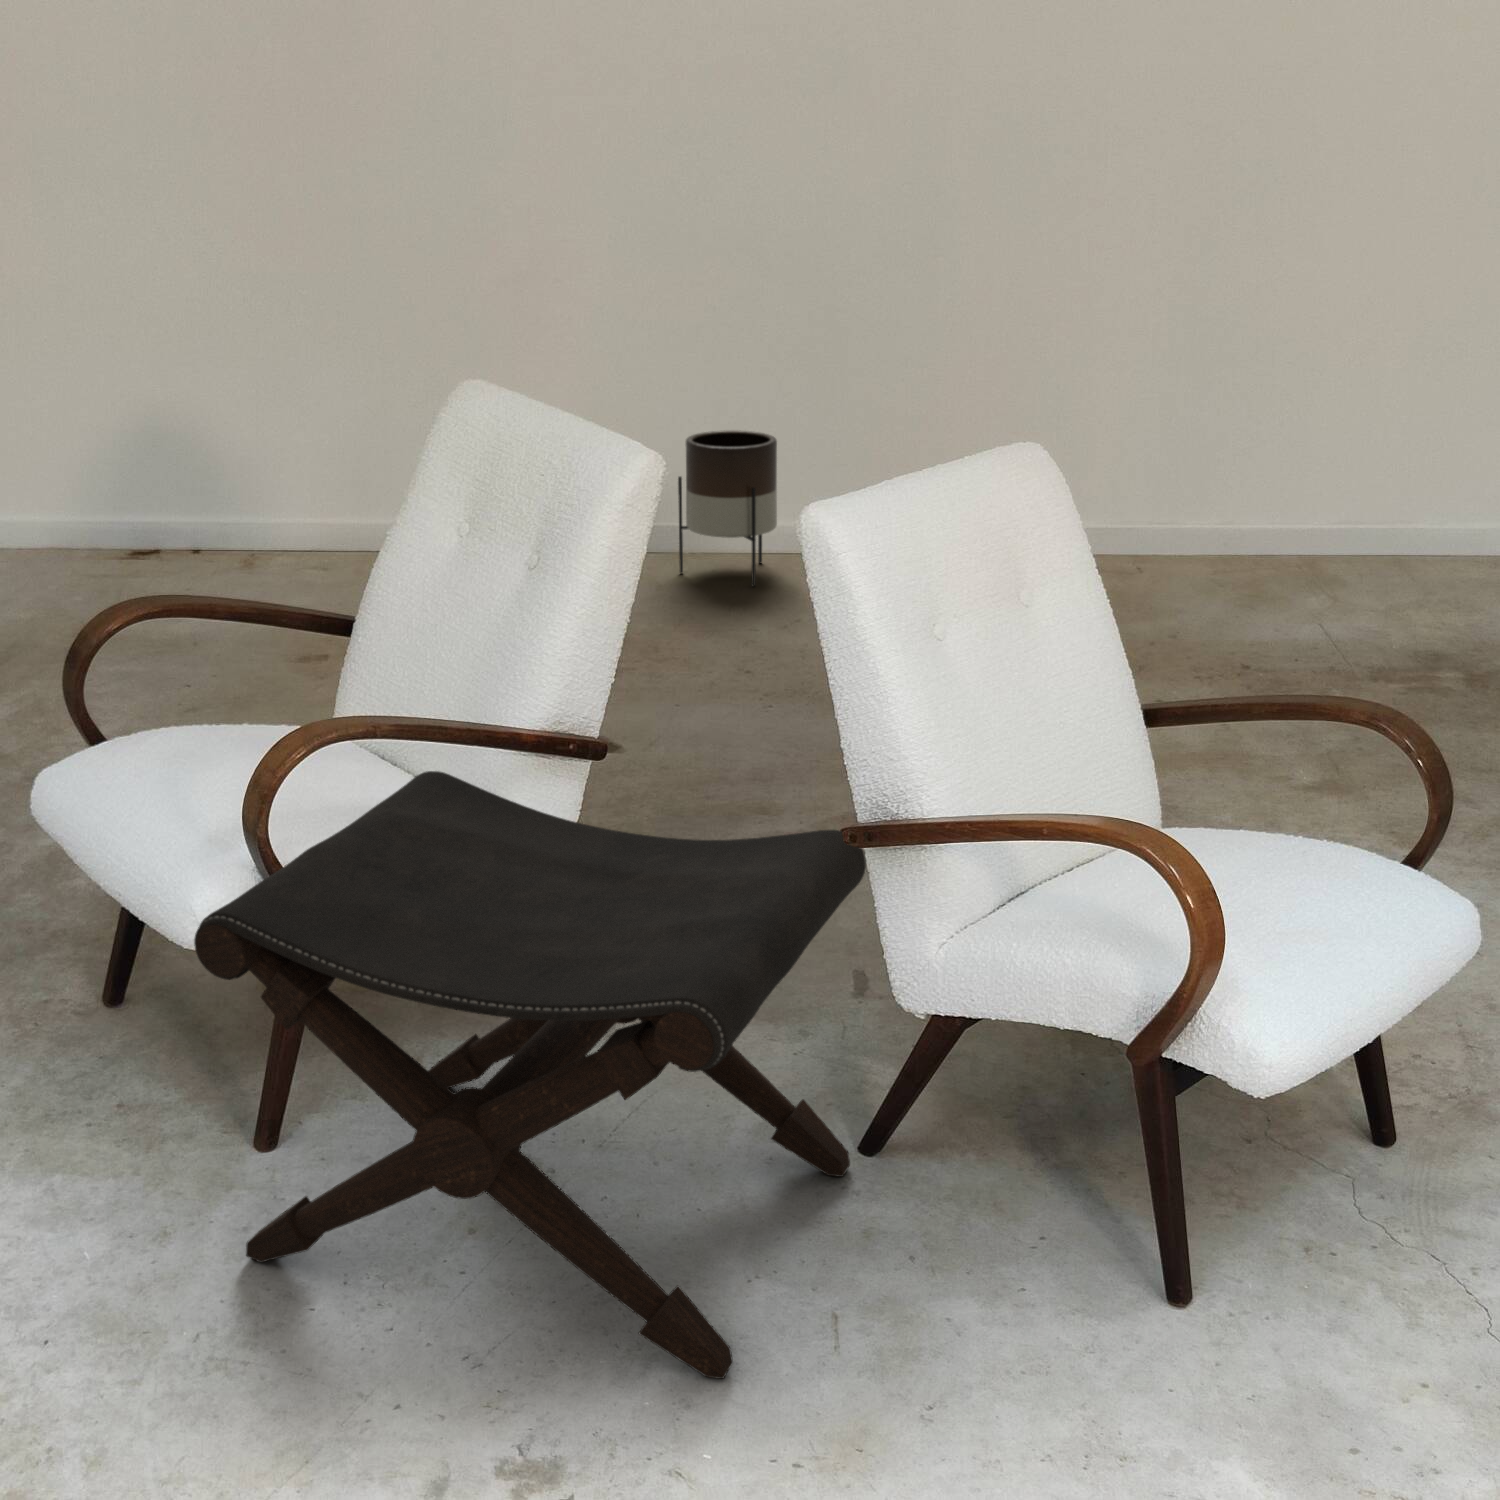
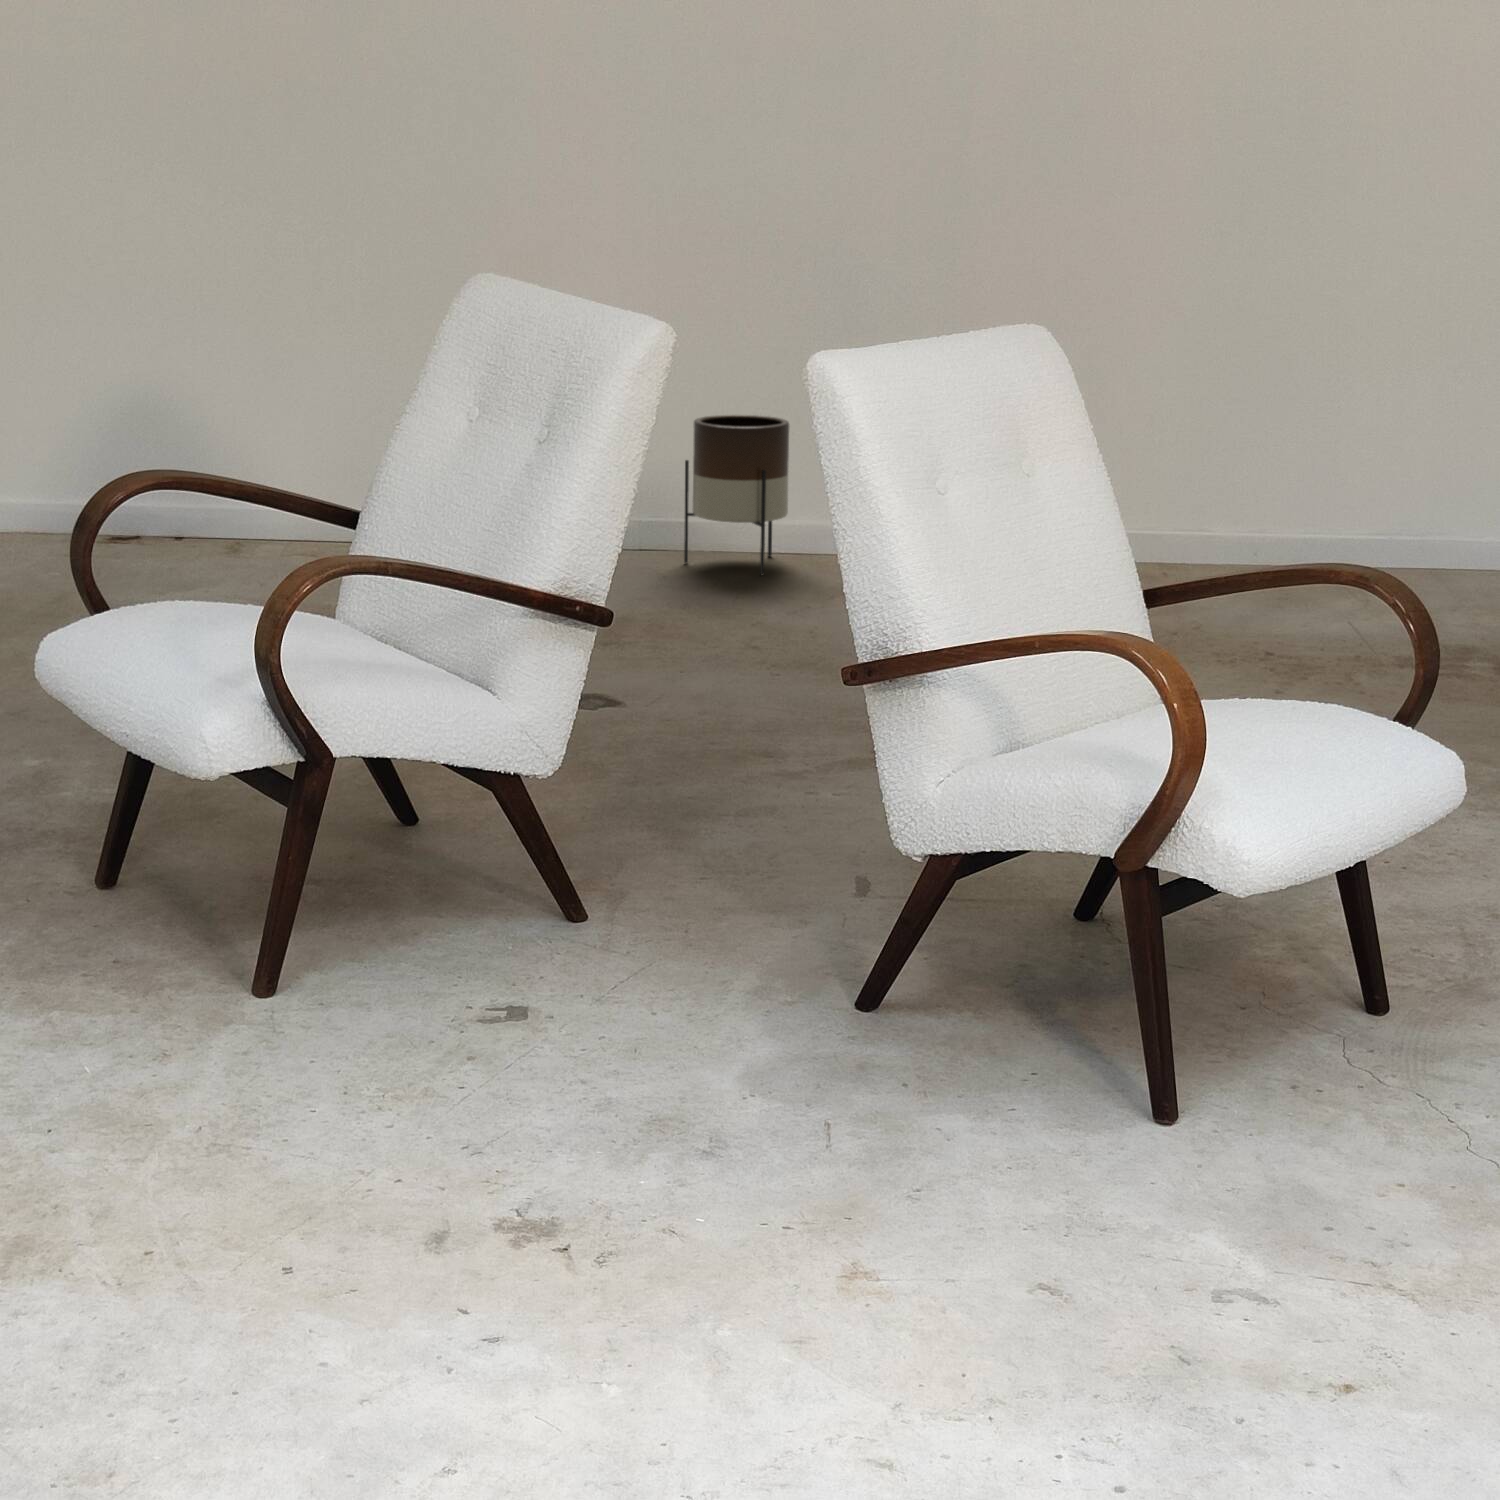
footstool: present [194,771,866,1379] -> none [215,624,865,1166]

